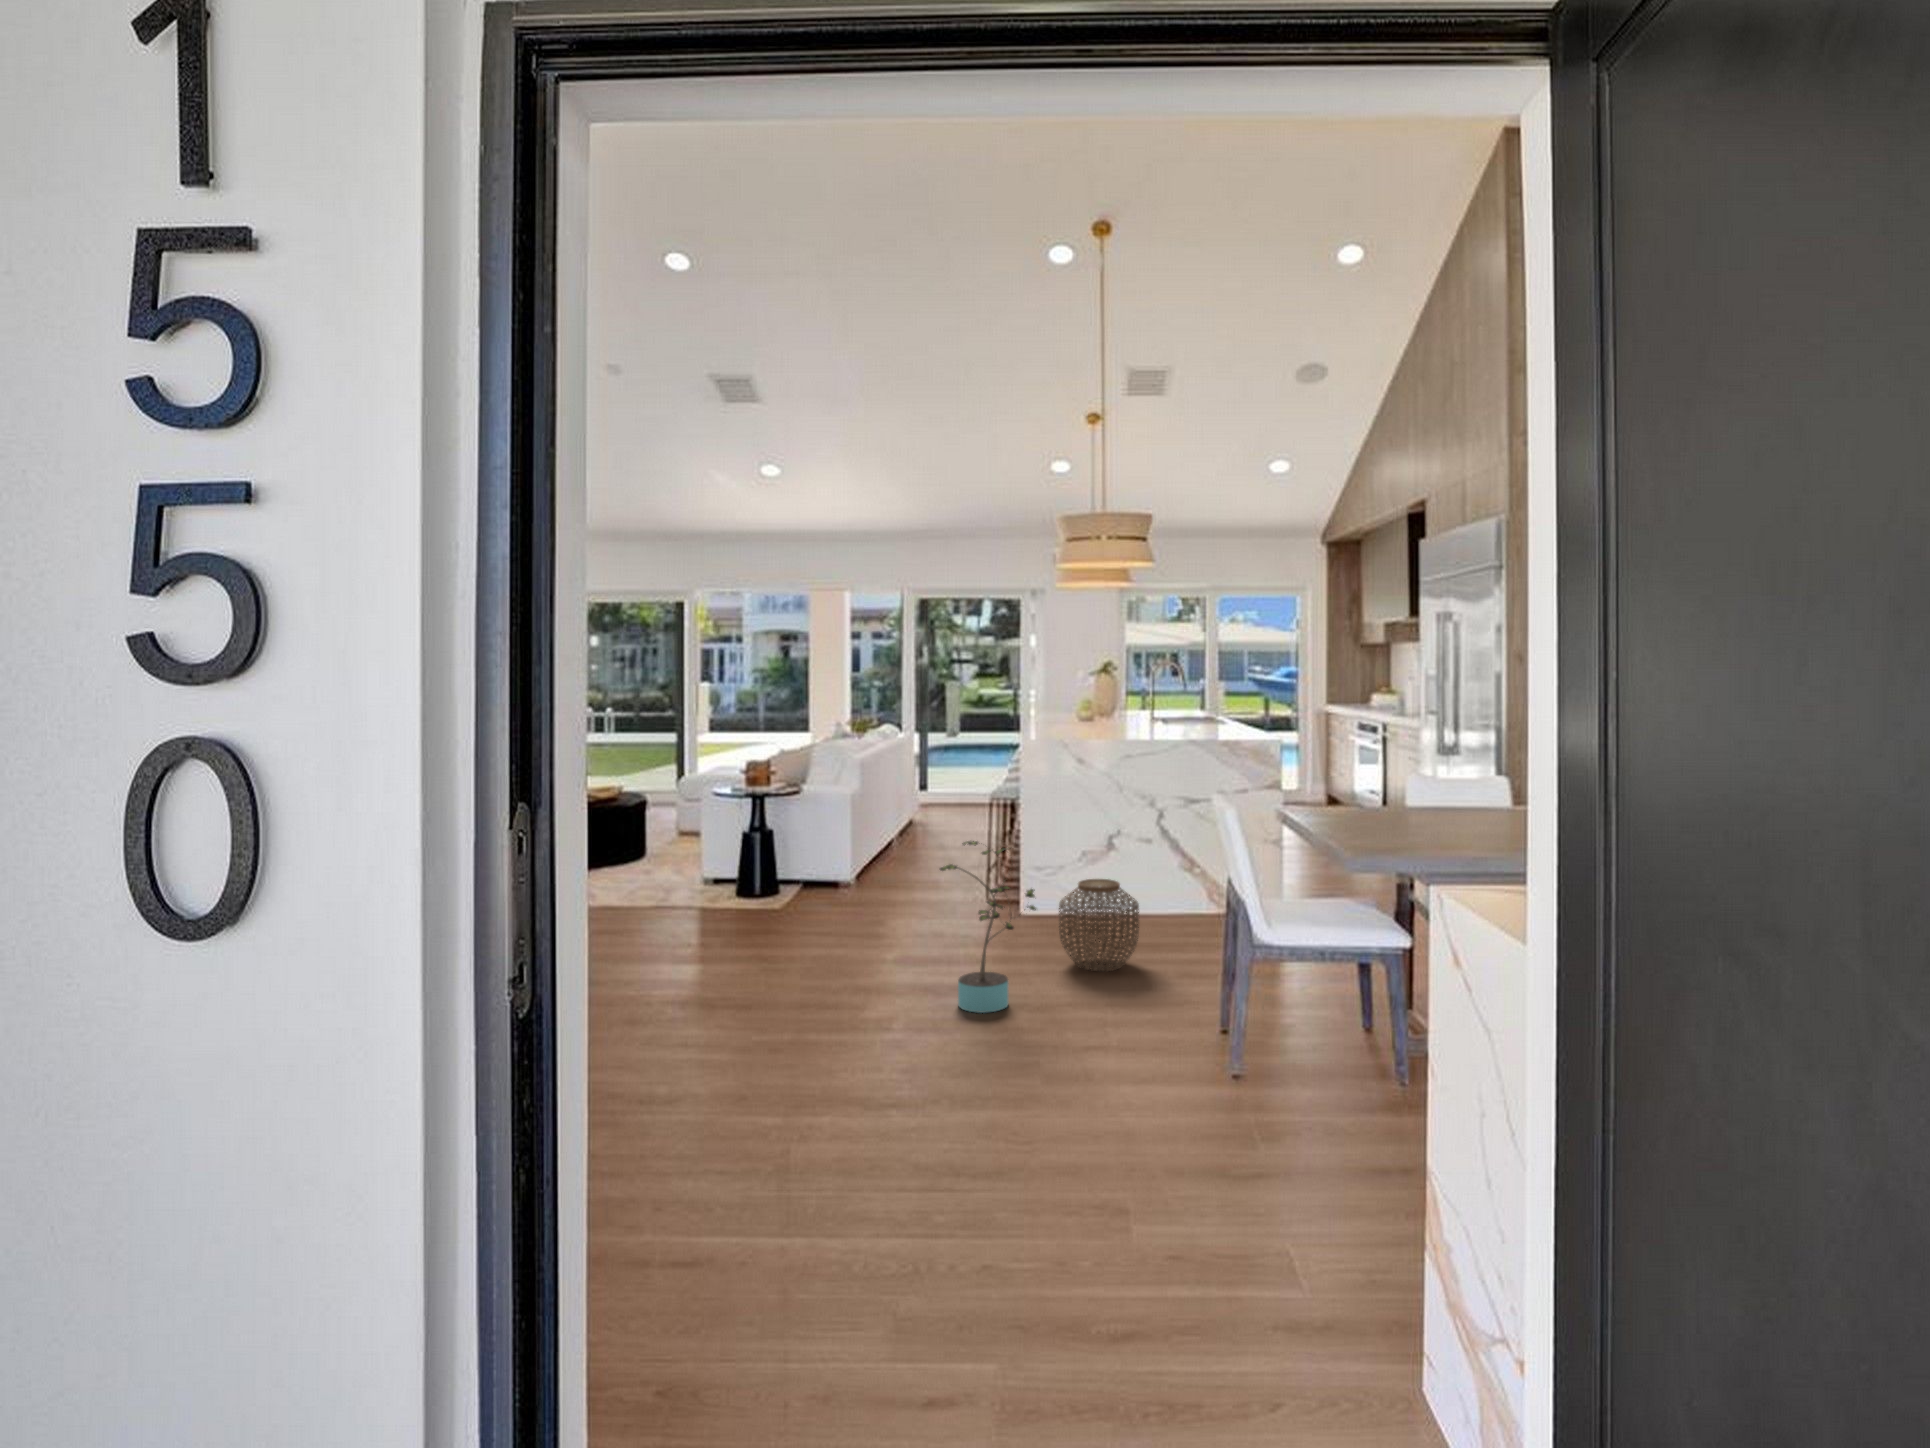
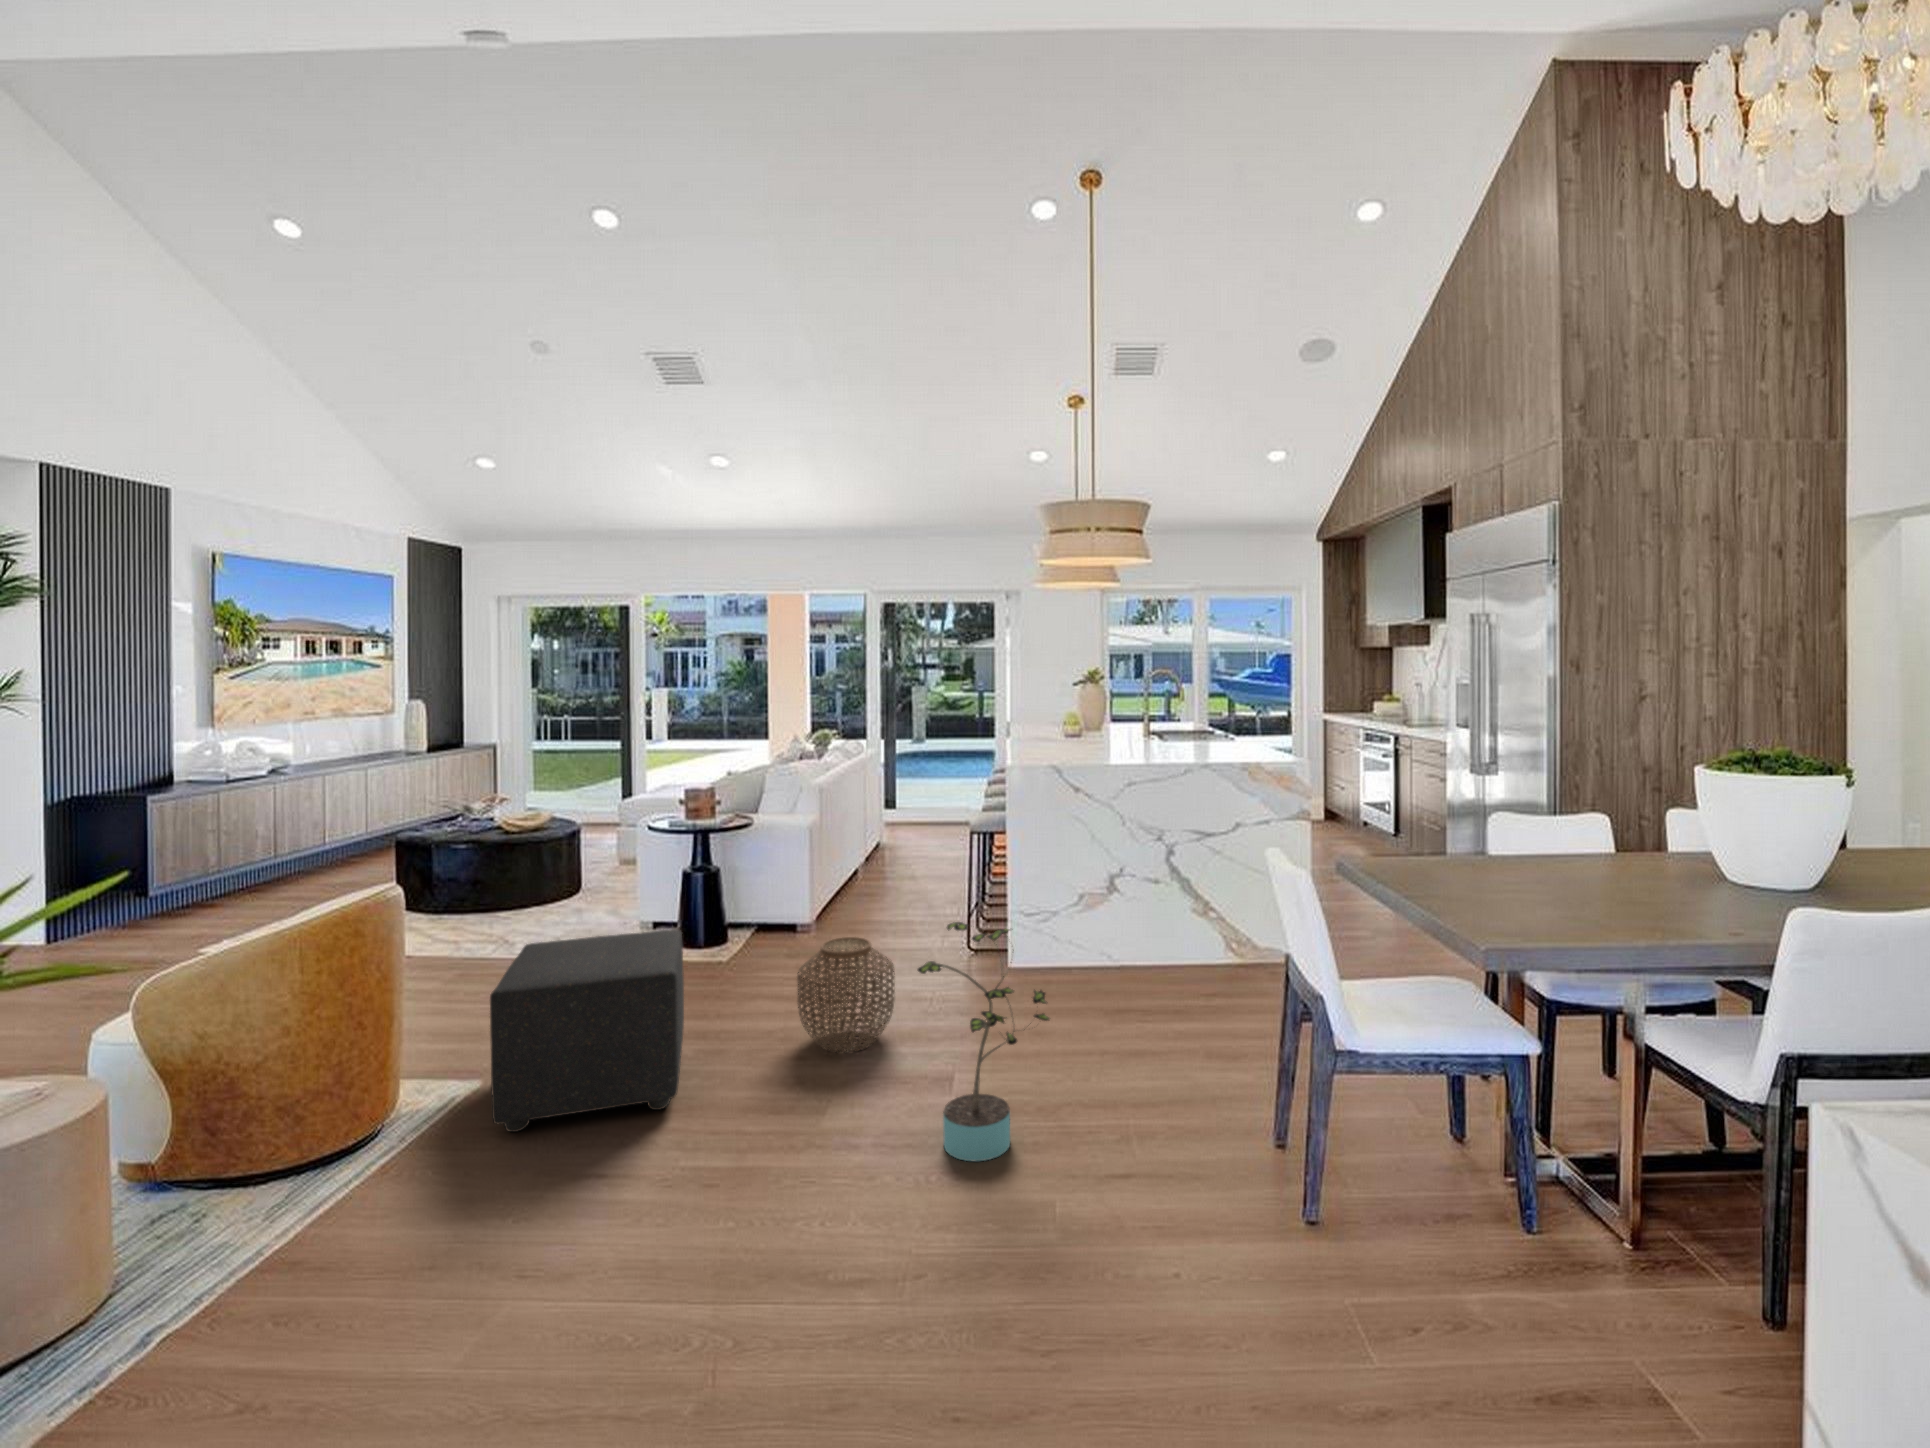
ottoman: none [625,858,758,992] -> present [490,929,684,1132]
woven basket: present [1059,879,1139,971] -> present [797,937,895,1052]

